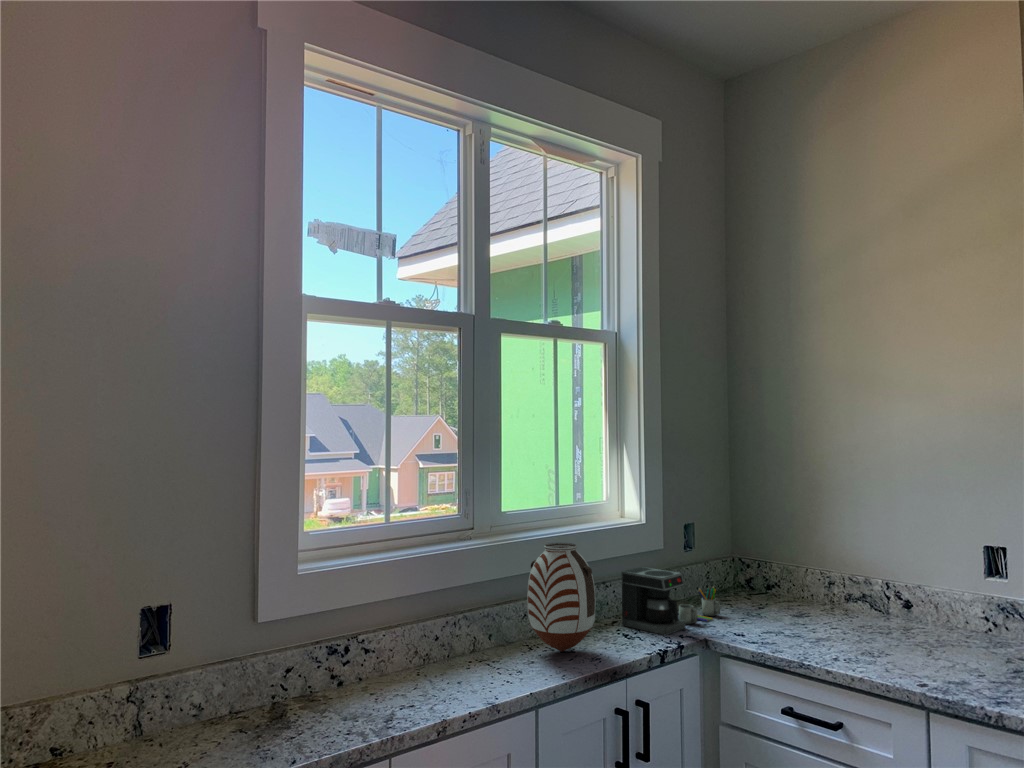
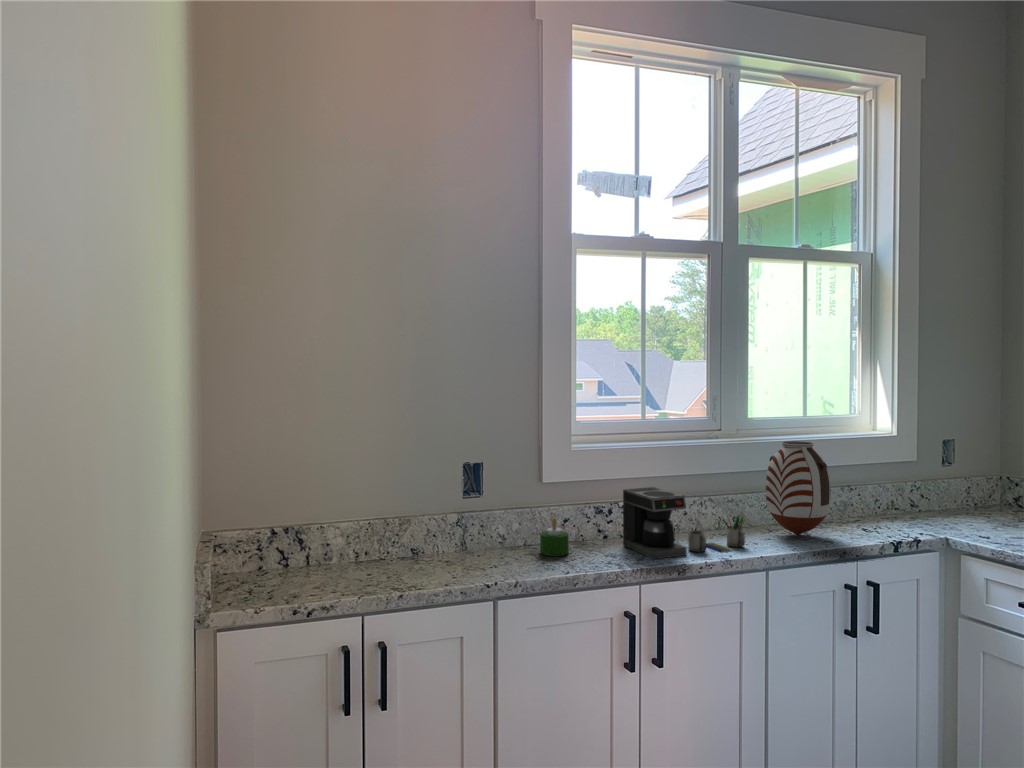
coffee maker: present [622,567,720,635] -> present [623,487,745,559]
candle: none [253,675,293,730] -> present [540,519,569,556]

